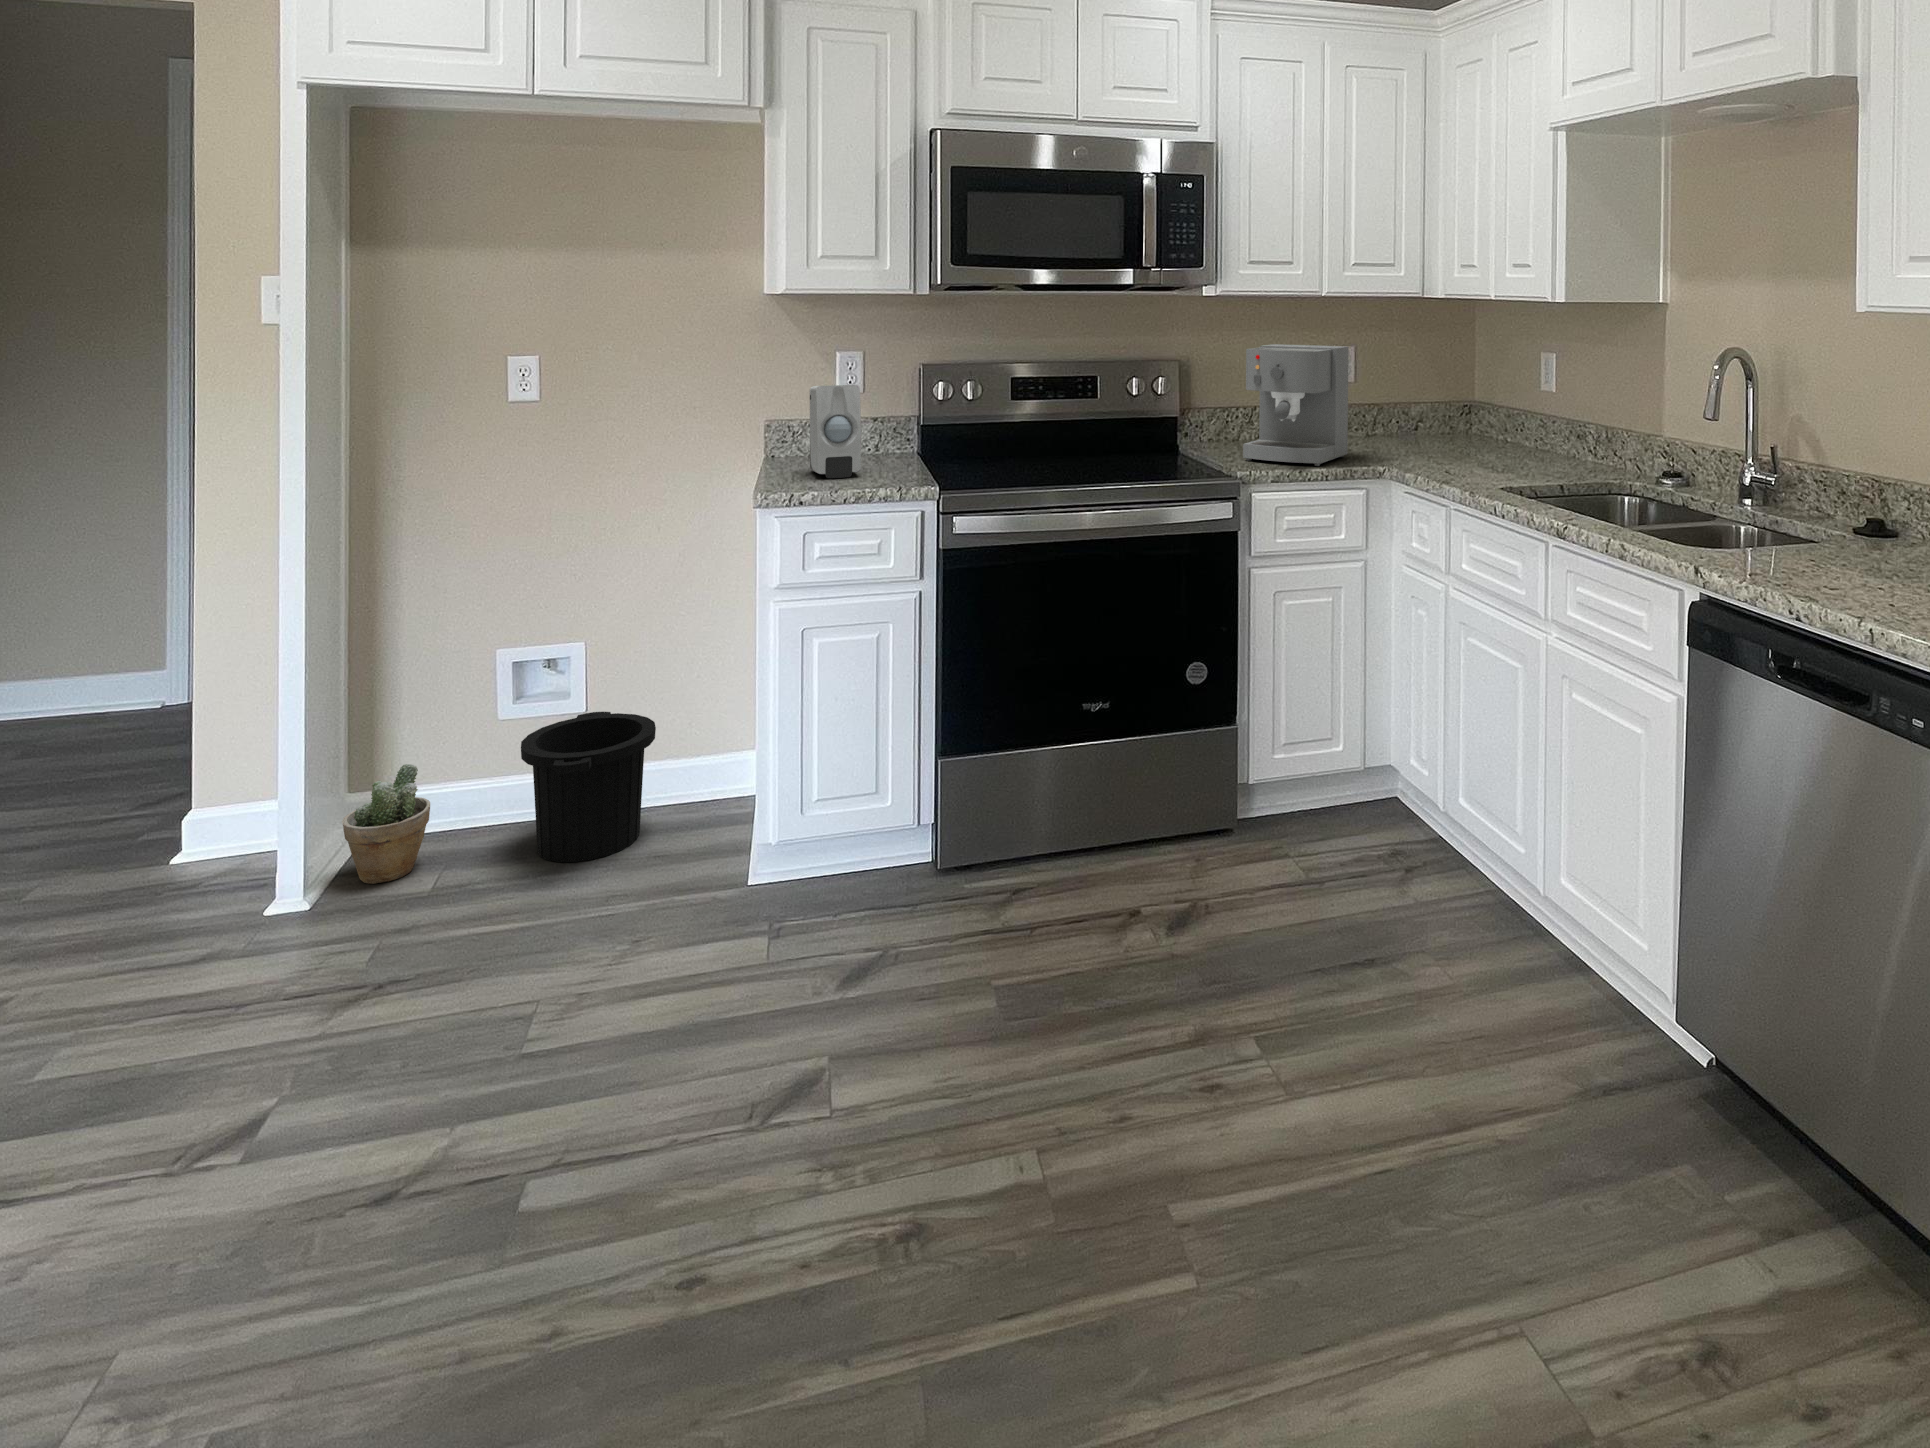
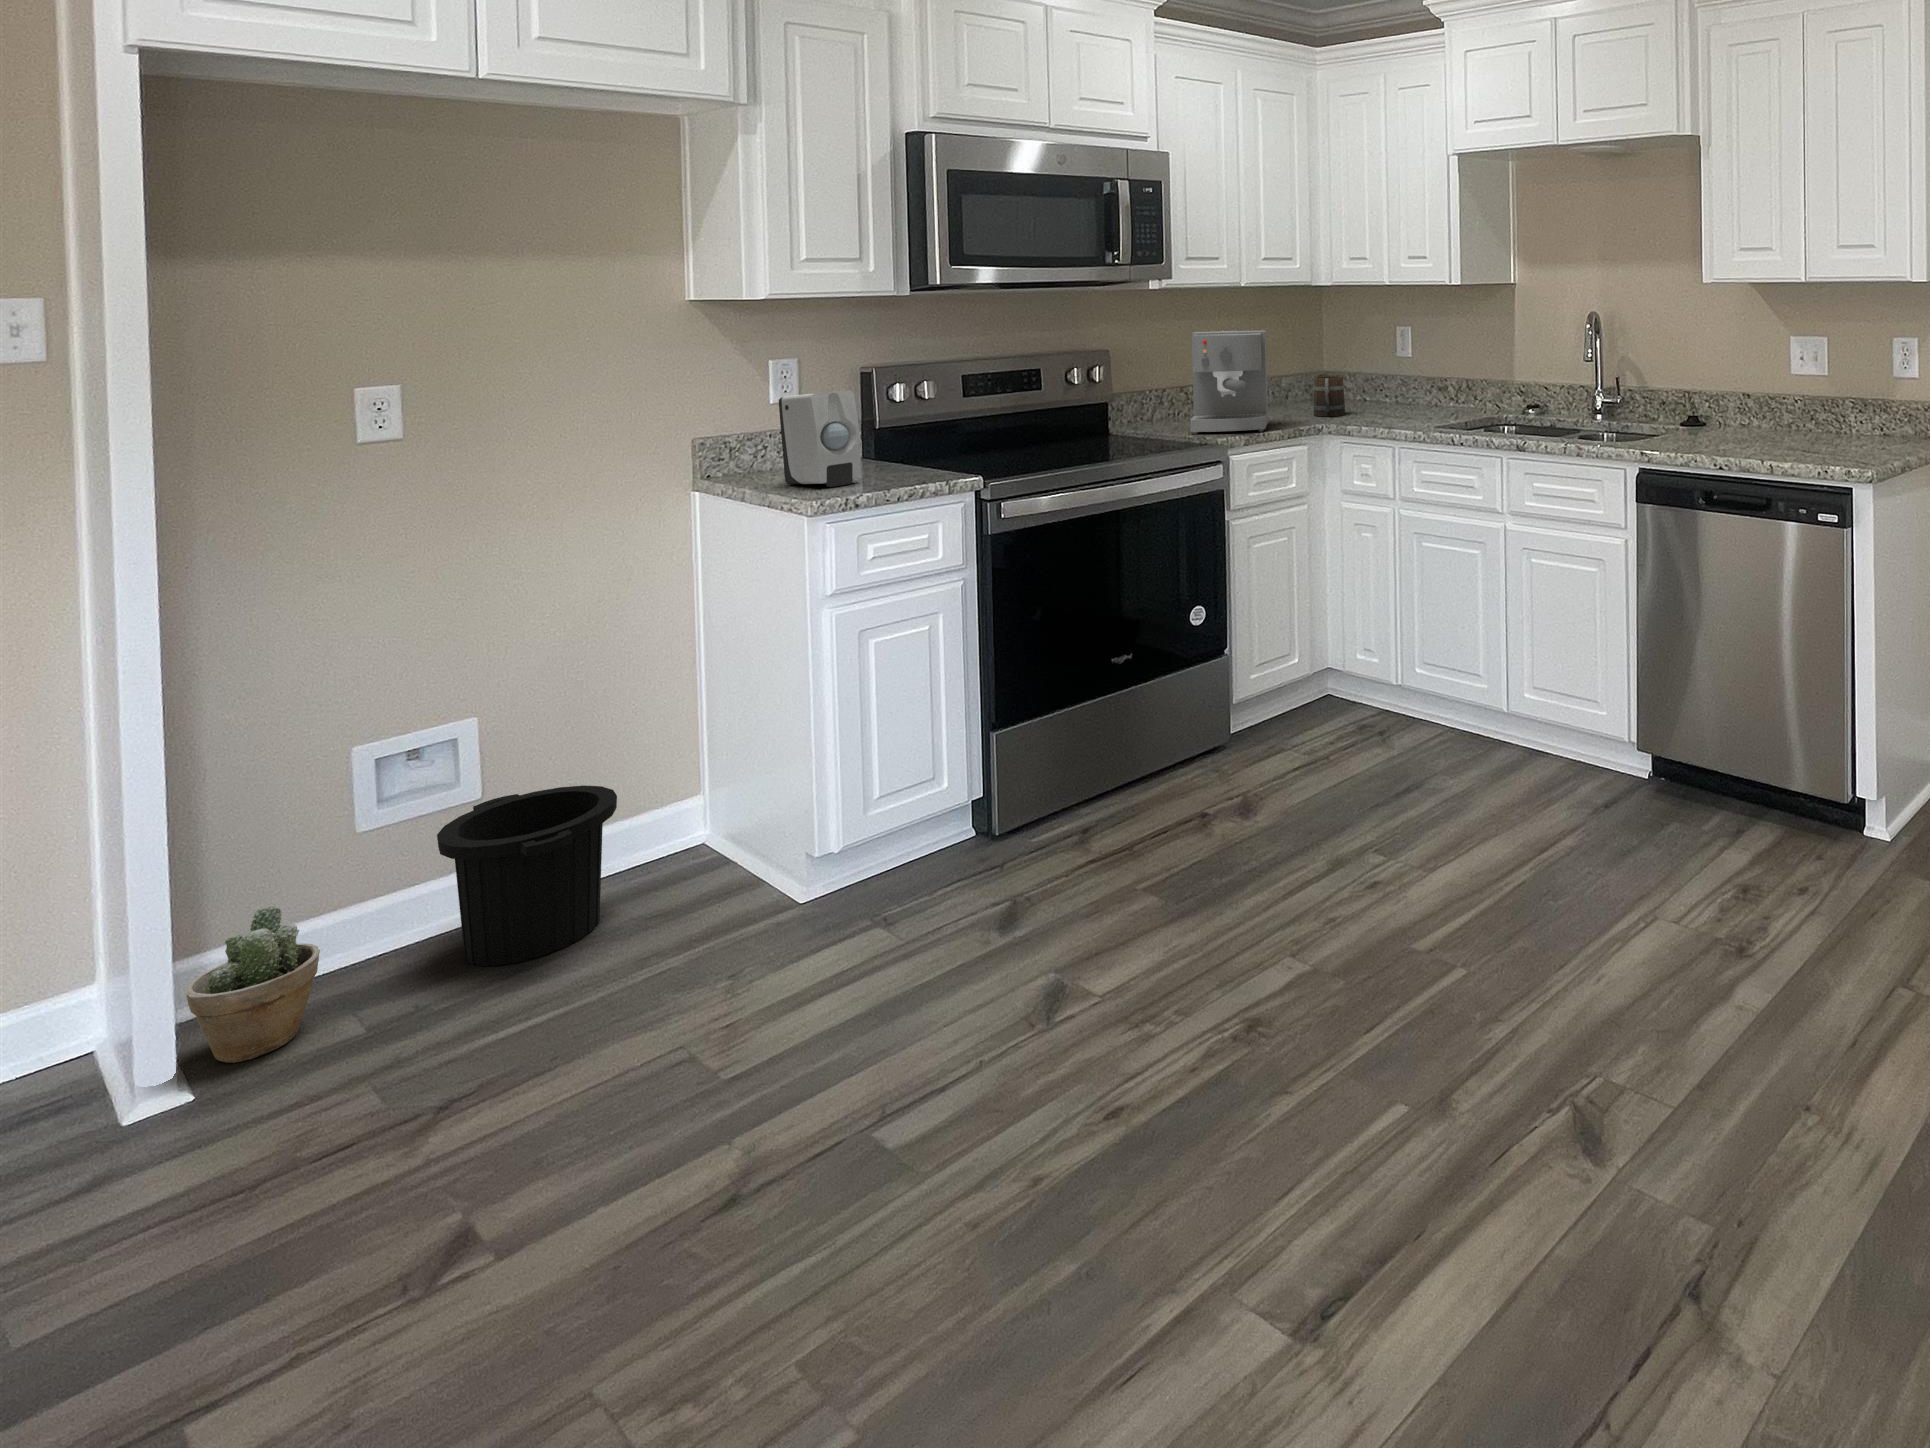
mug: none [1420,406,1456,455] -> present [1313,376,1345,416]

